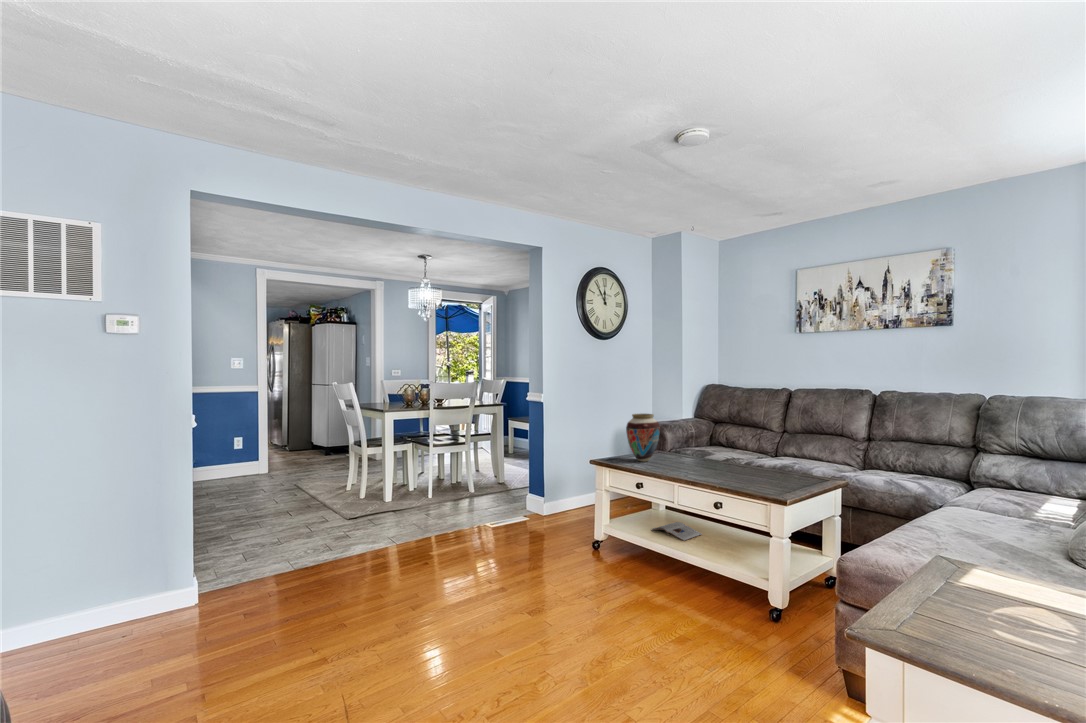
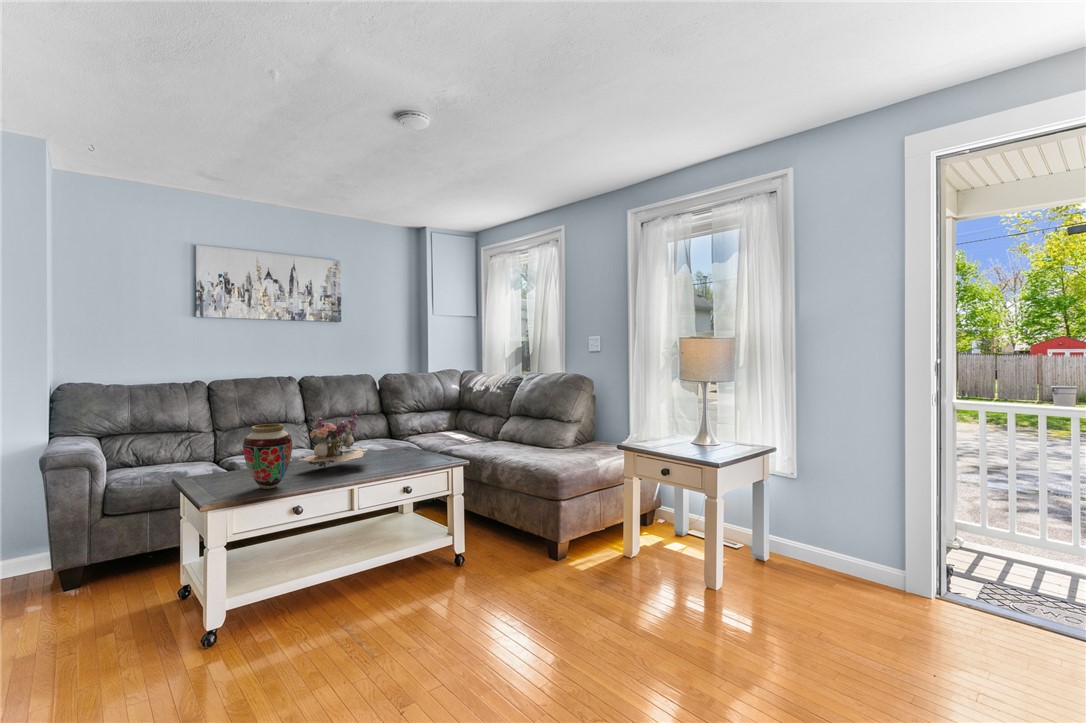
flower arrangement: none [689,419,755,466] -> present [299,410,367,468]
magazine: present [651,522,702,541] -> none [289,543,350,566]

